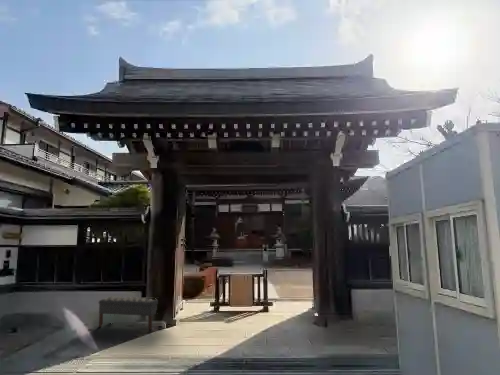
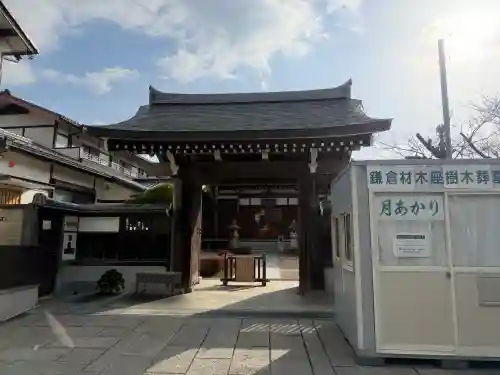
potted plant: none [41,295,85,332] -> present [95,269,125,294]

